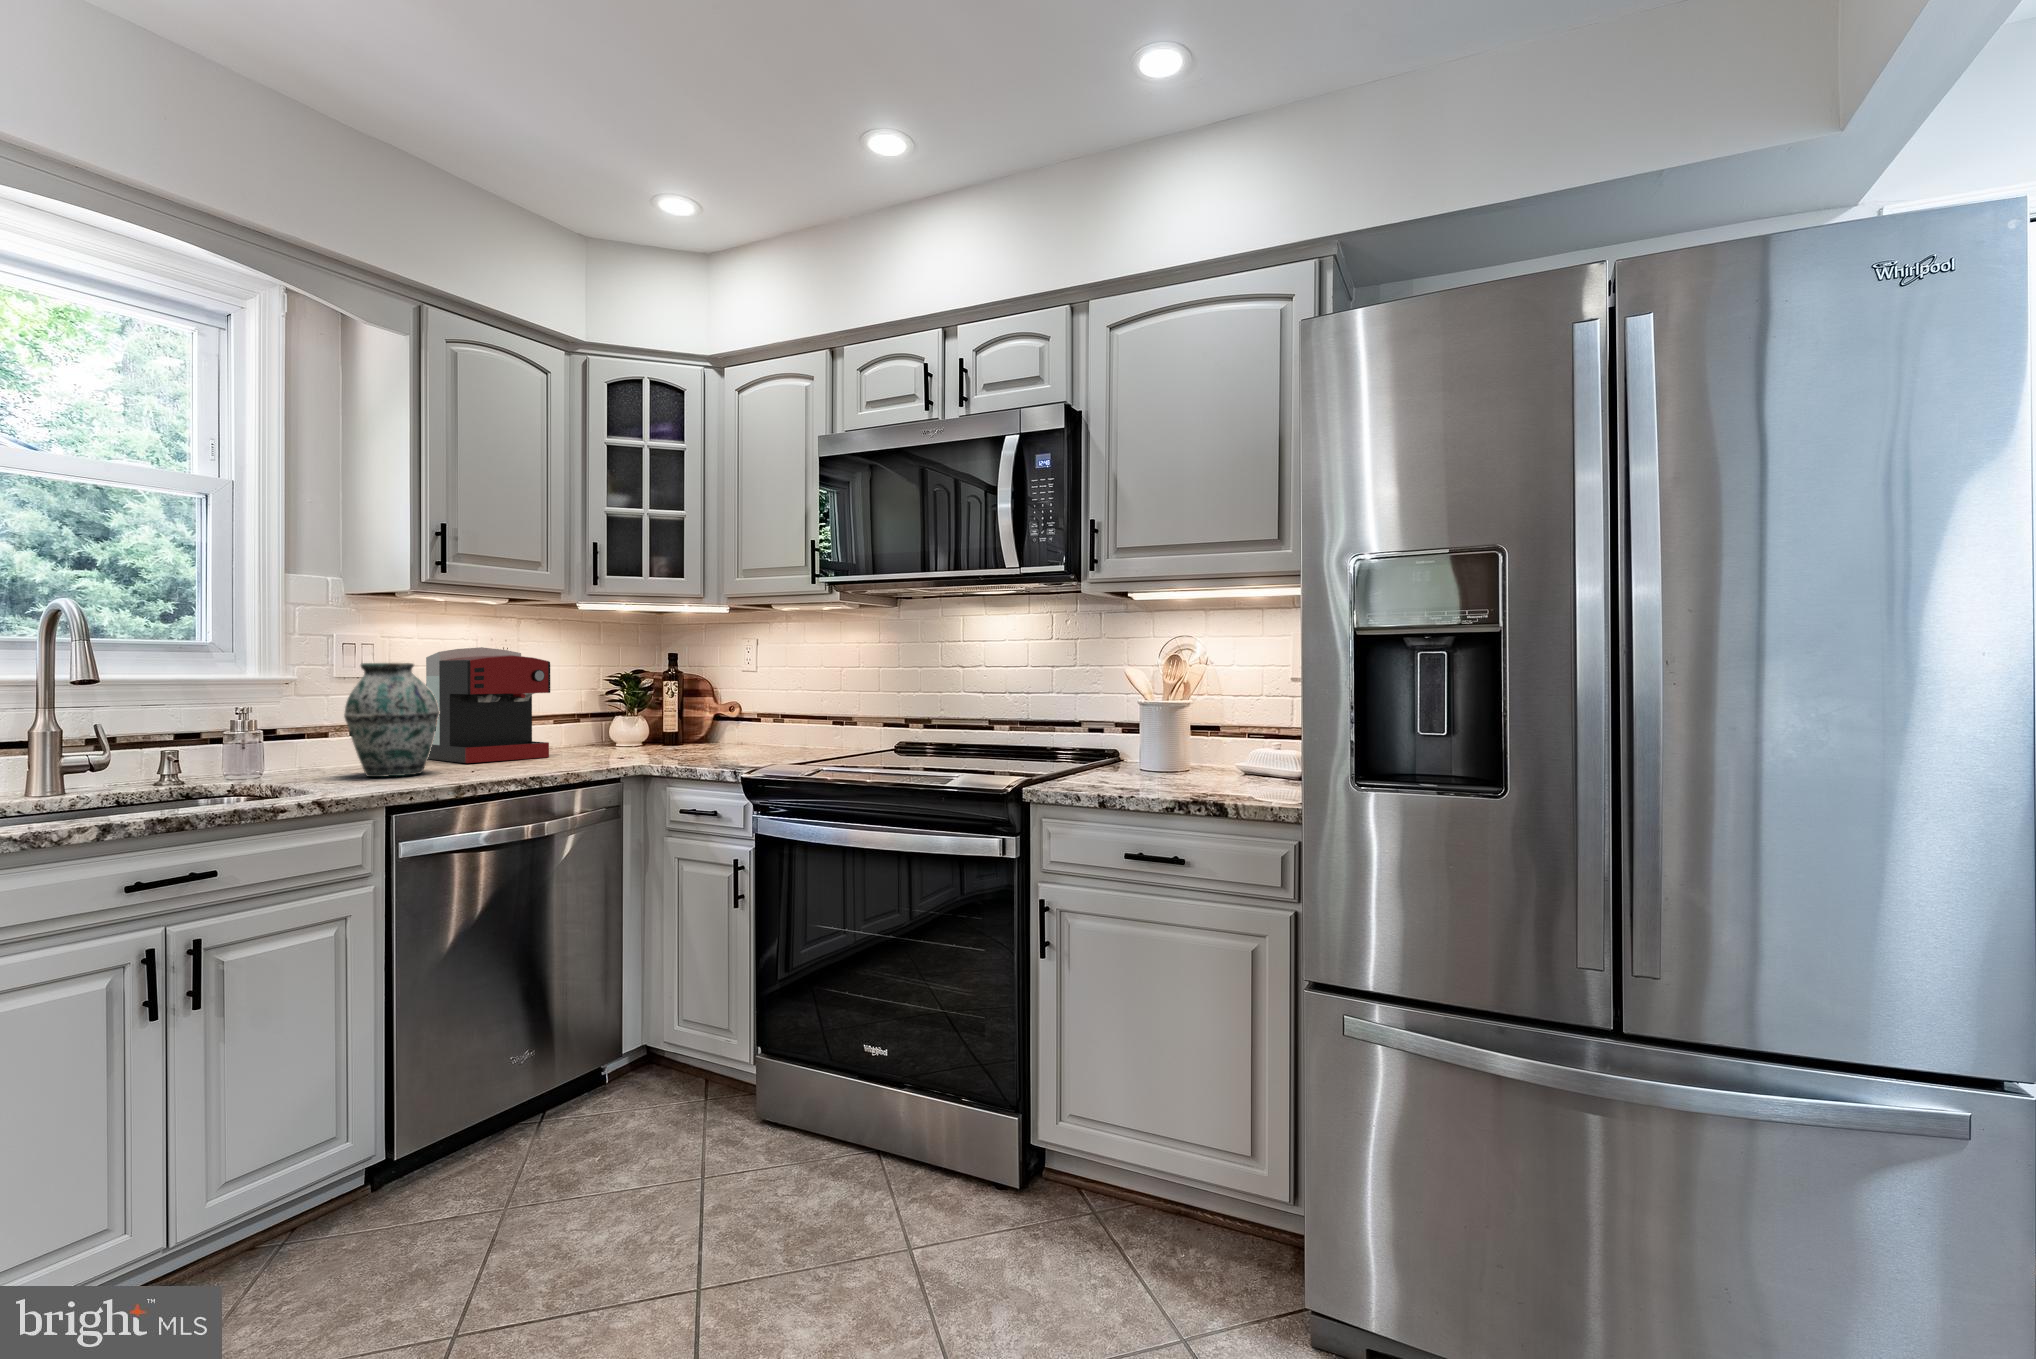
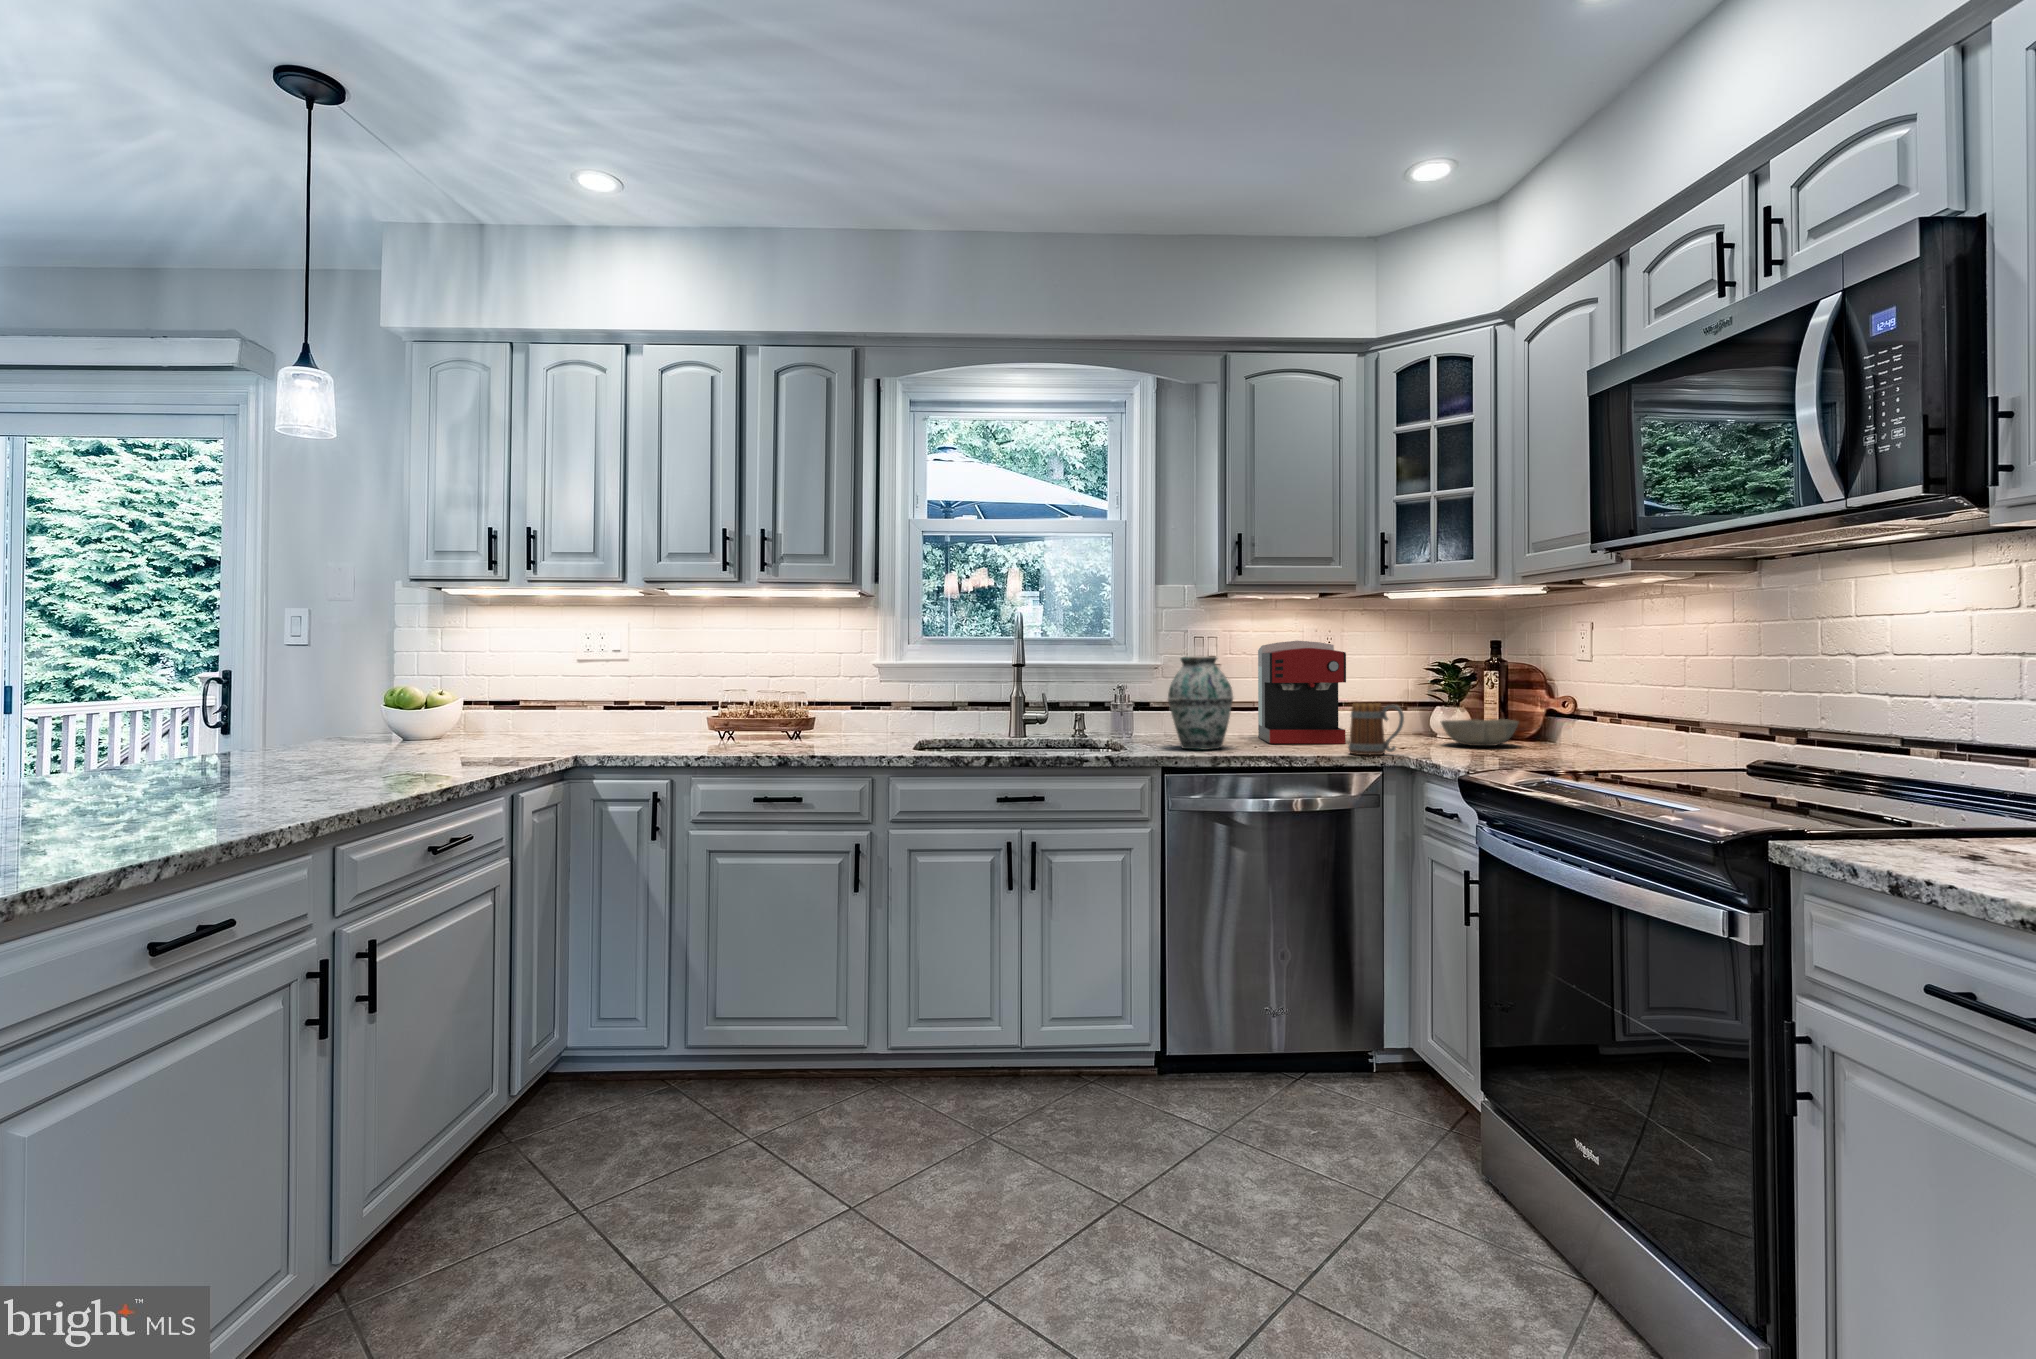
mug: none [584,712,641,765] -> present [1348,703,1404,755]
bowl: none [642,724,711,750] -> present [1441,719,1518,746]

